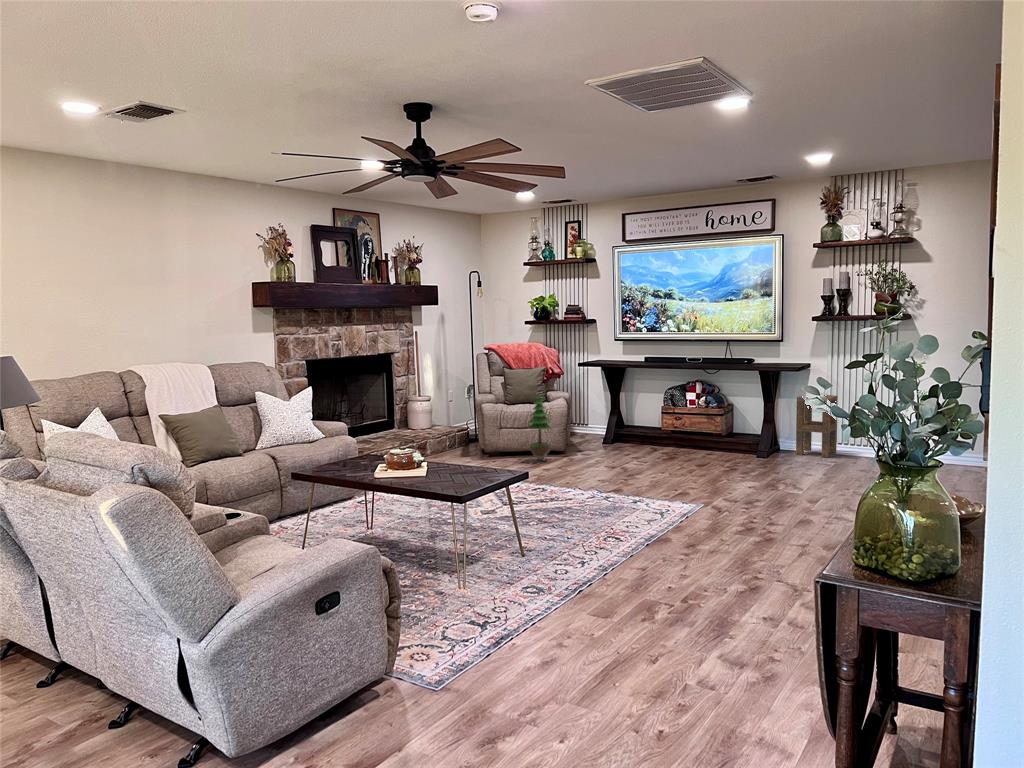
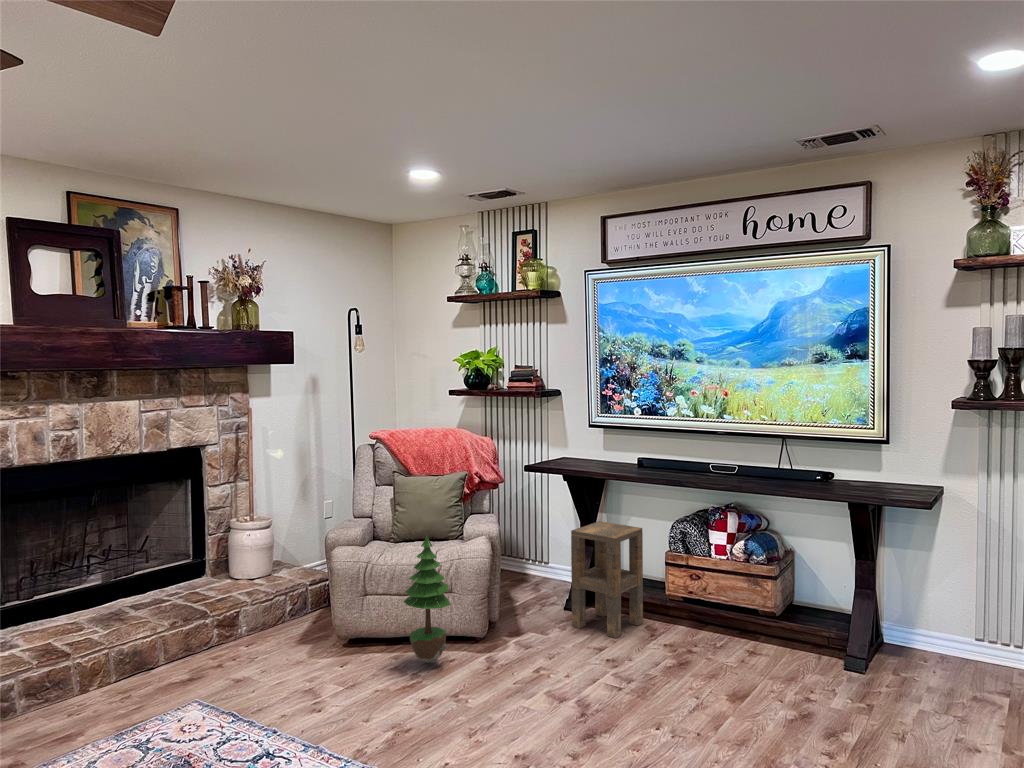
side table: present [796,395,838,458] -> present [571,521,643,638]

